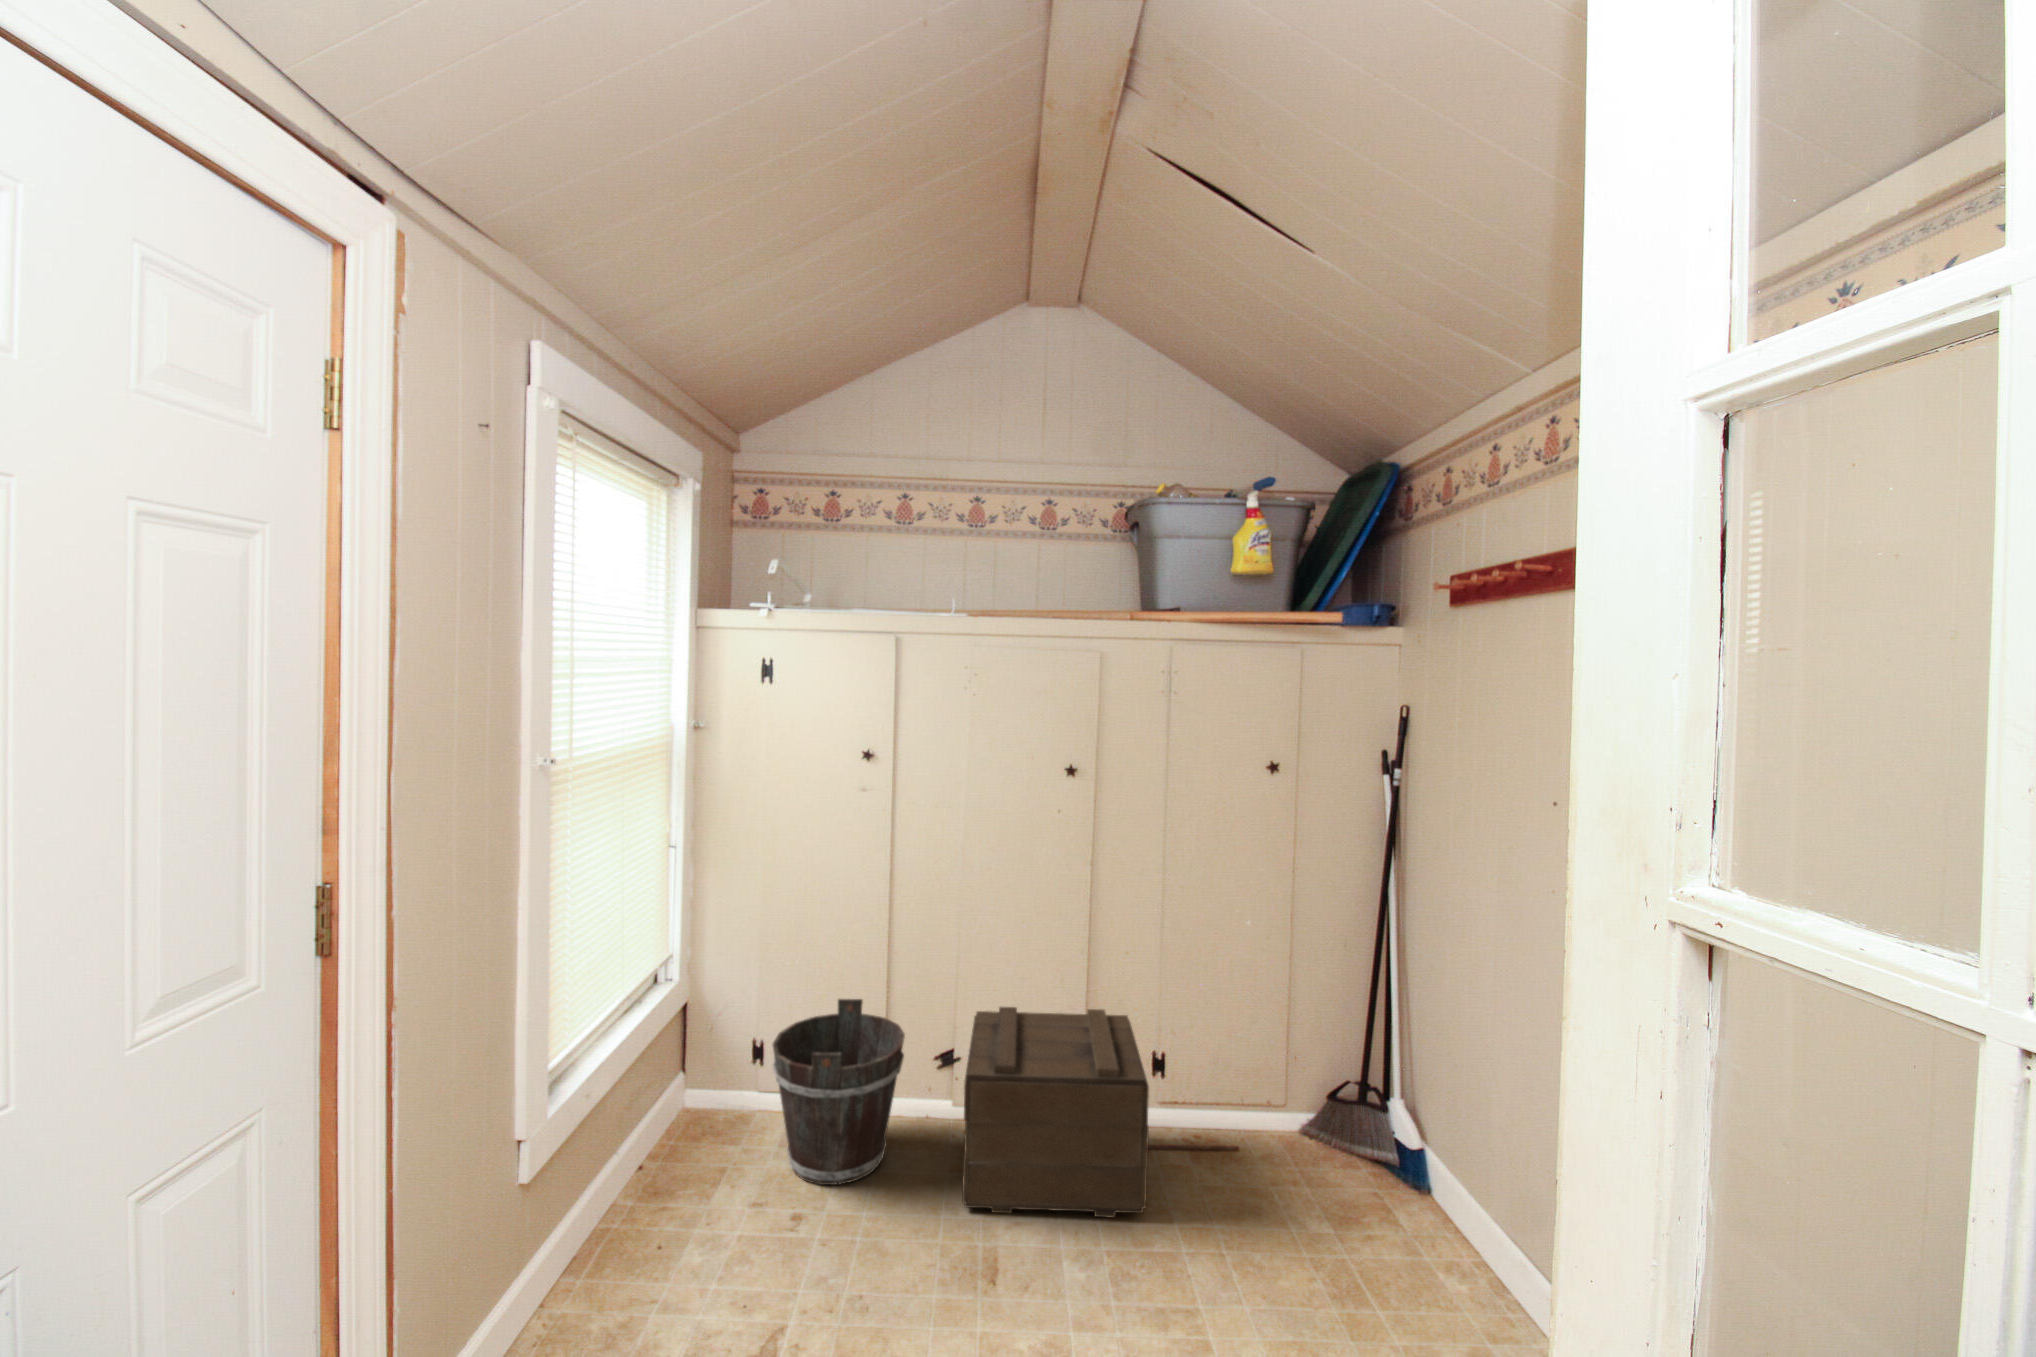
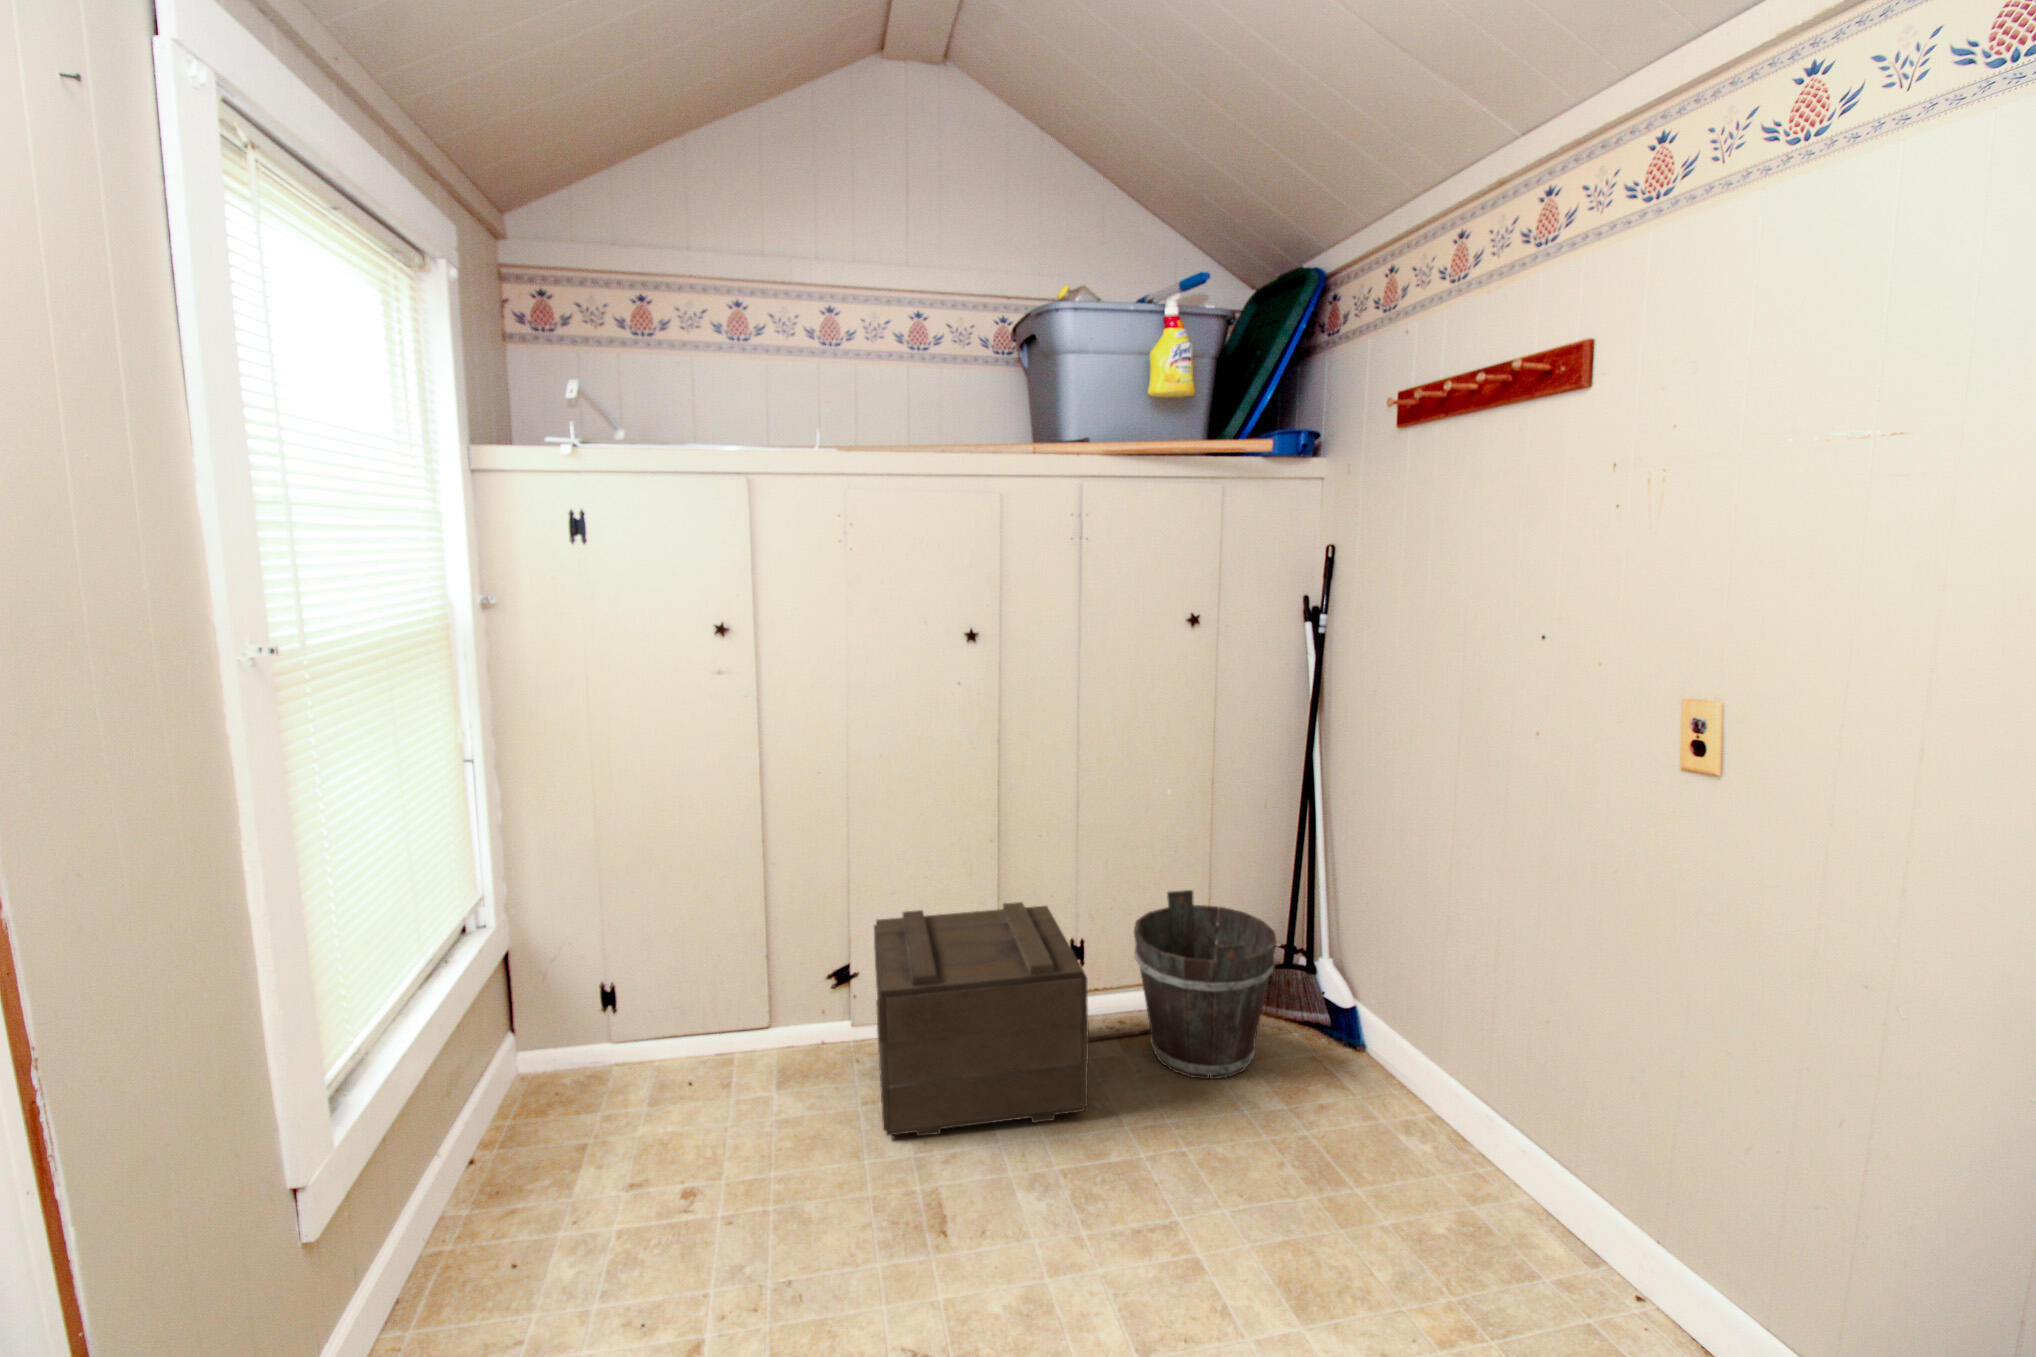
bucket: present [773,999,905,1185] -> present [1134,890,1277,1079]

